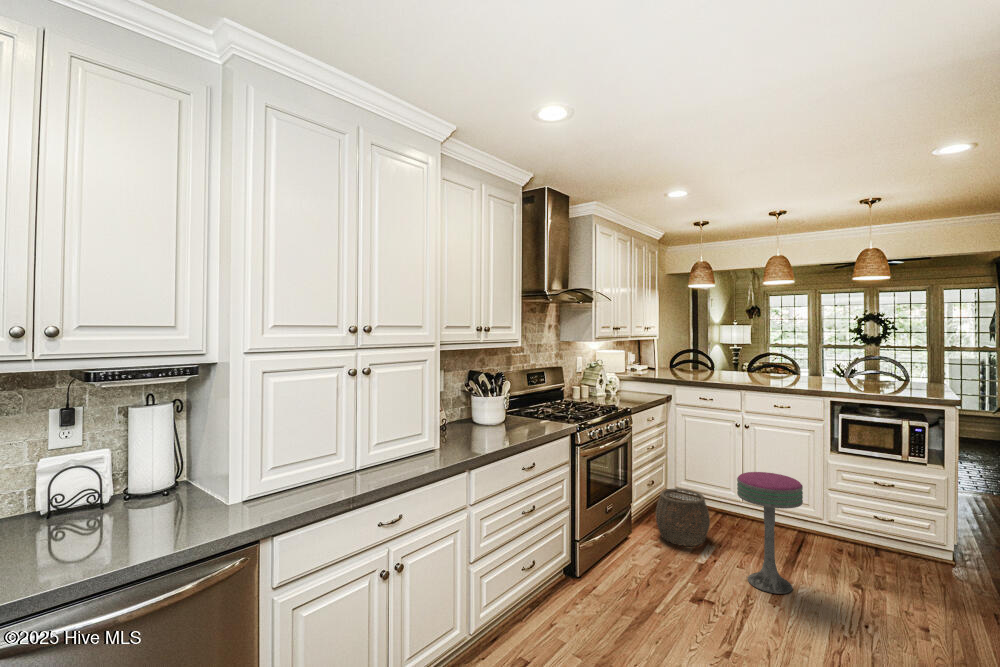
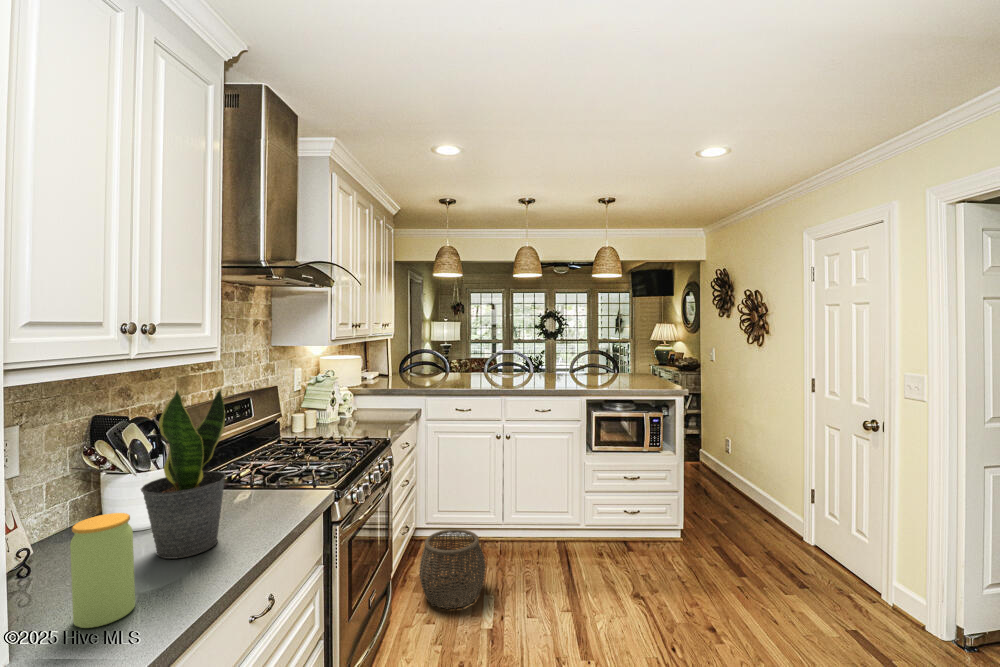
potted plant: none [483,358,518,437] -> present [141,389,226,559]
jar: none [457,407,478,449] -> present [70,513,135,628]
bar stool: present [737,472,803,594] -> none [531,494,602,644]

